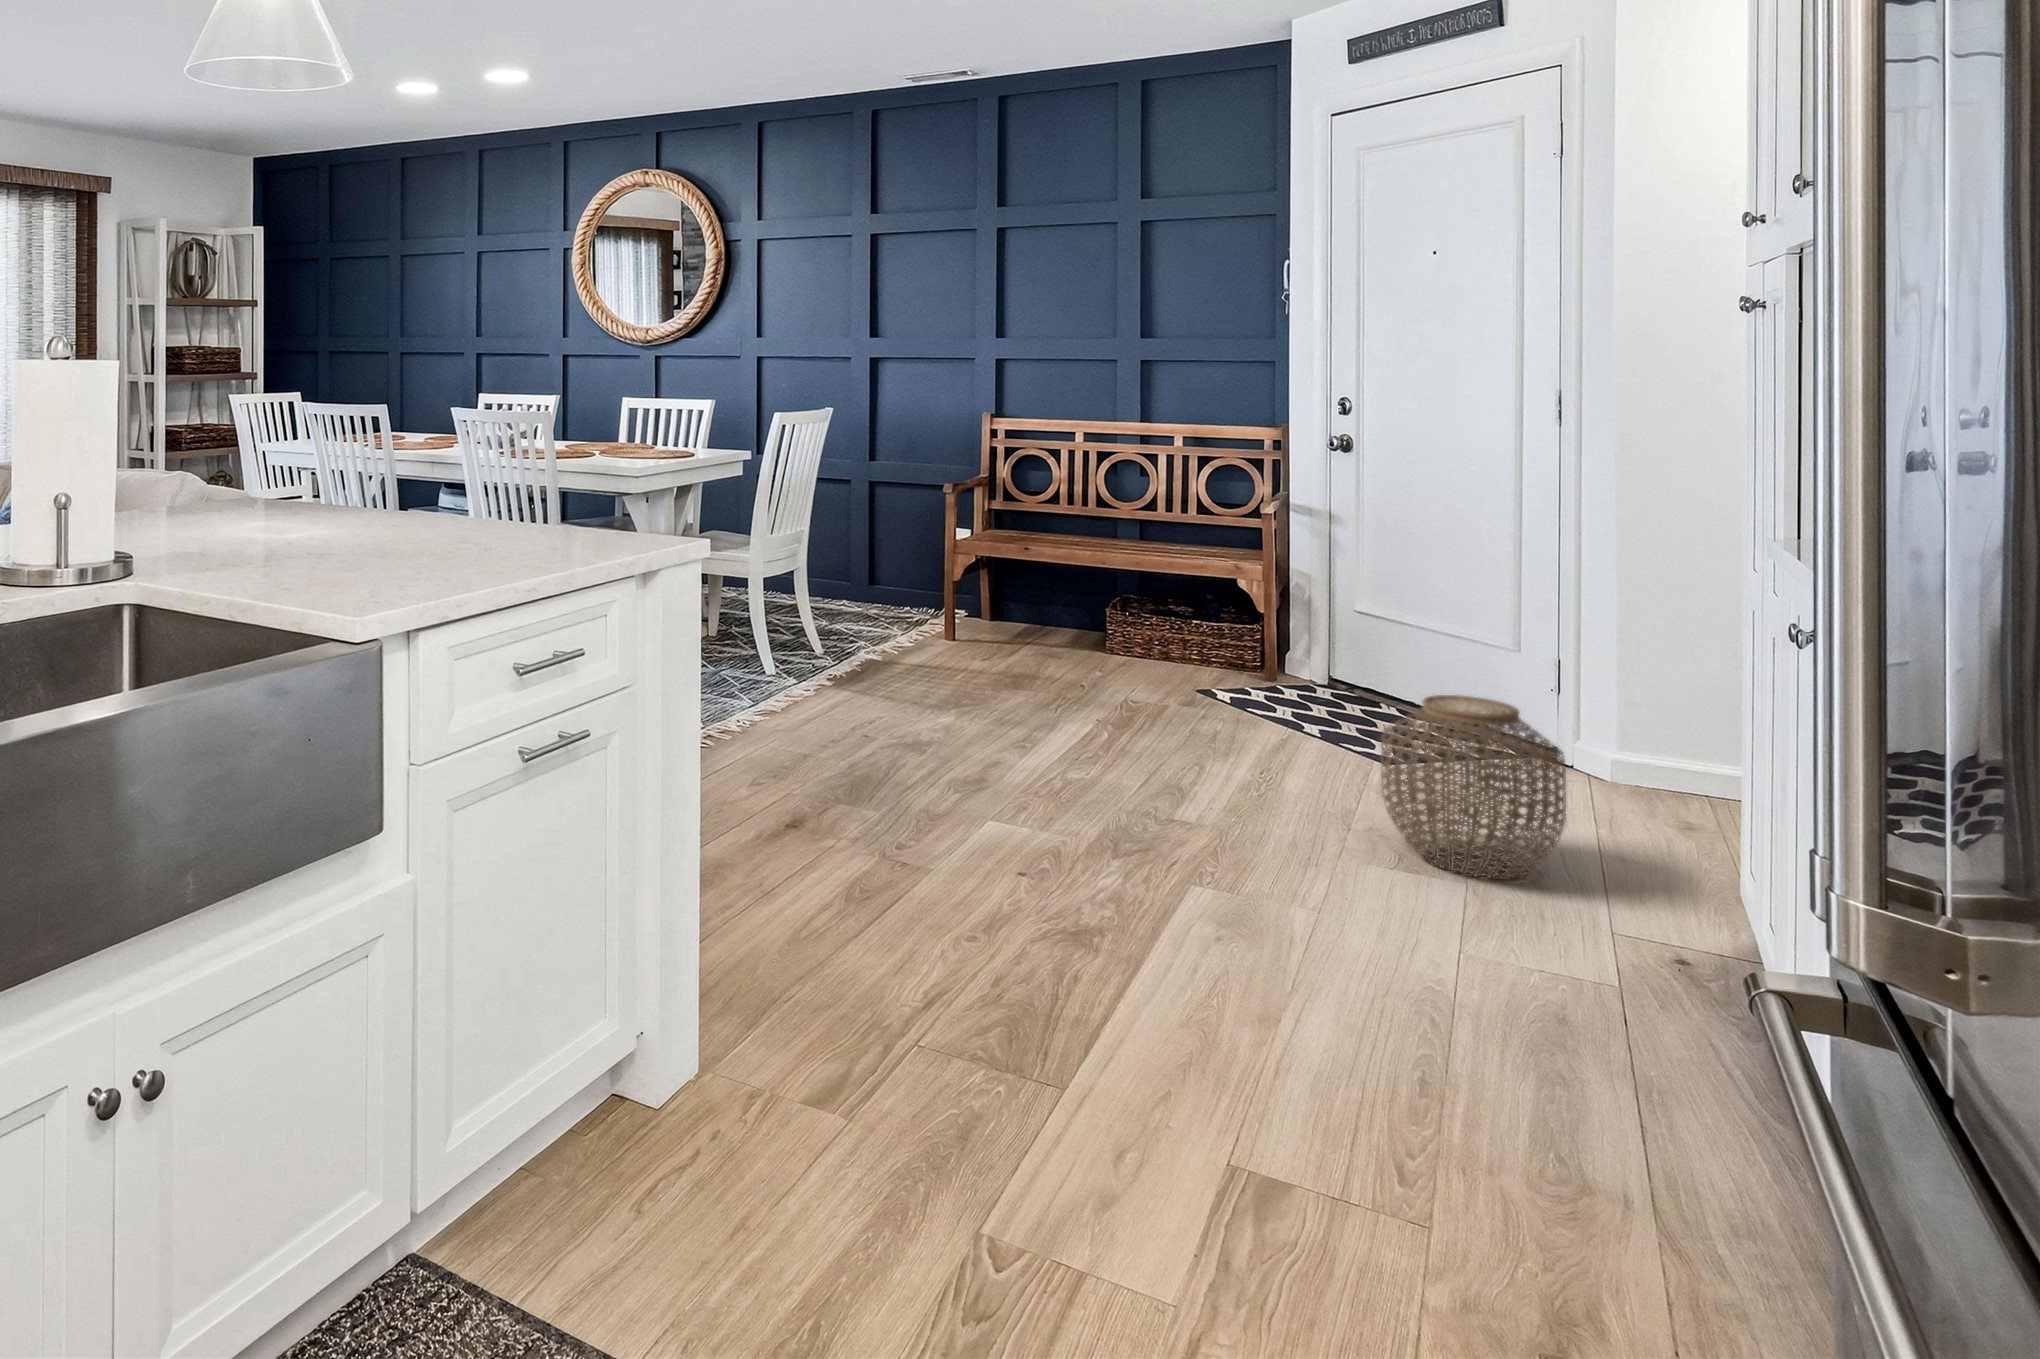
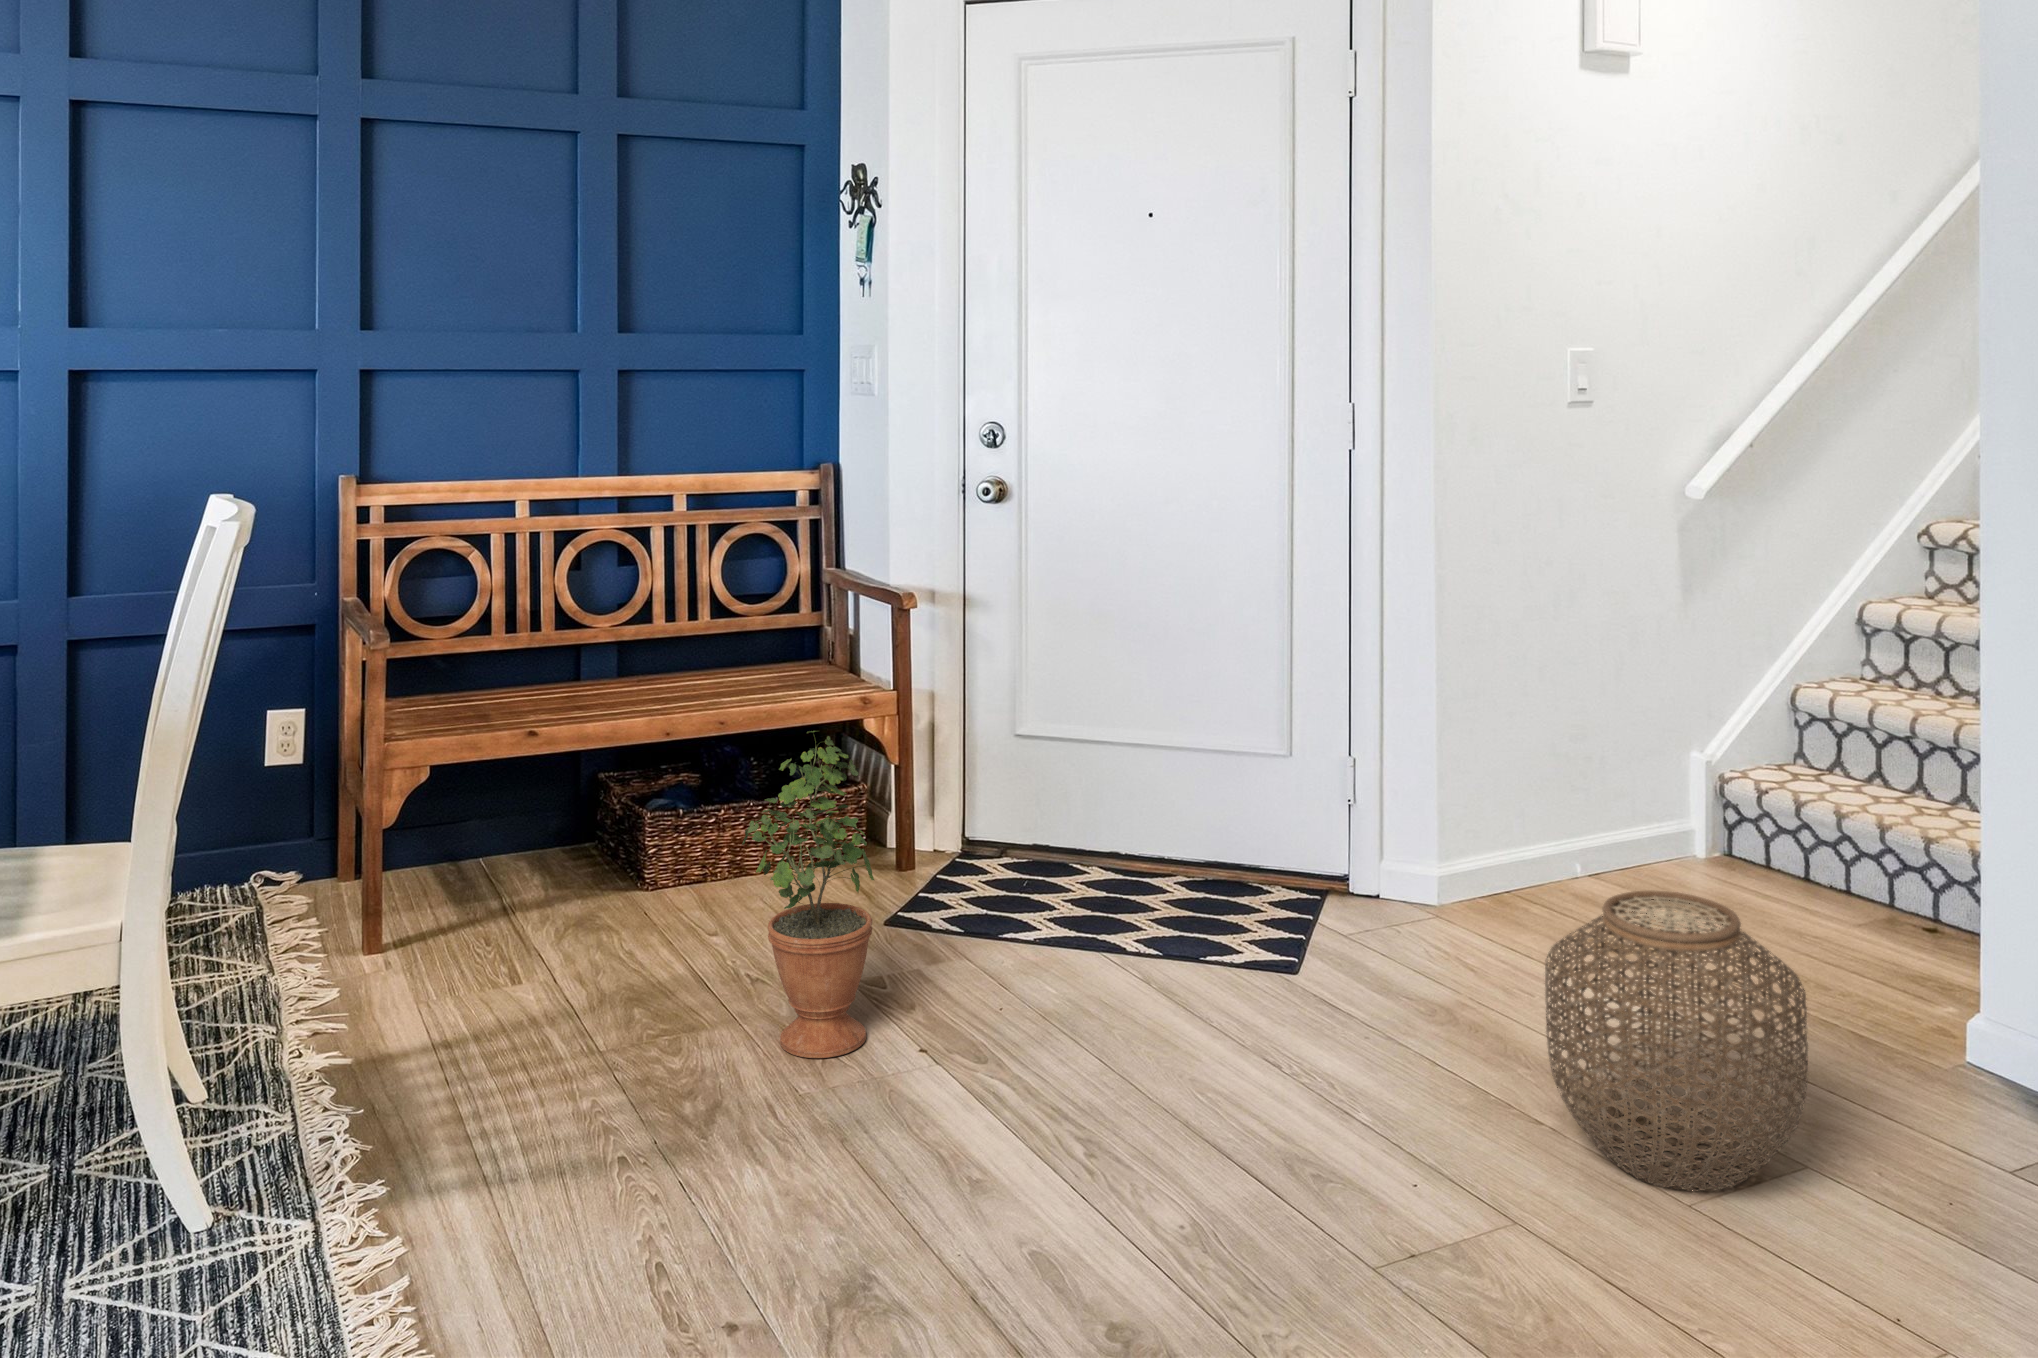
potted plant: none [1039,548,1117,719] -> present [742,731,874,1058]

